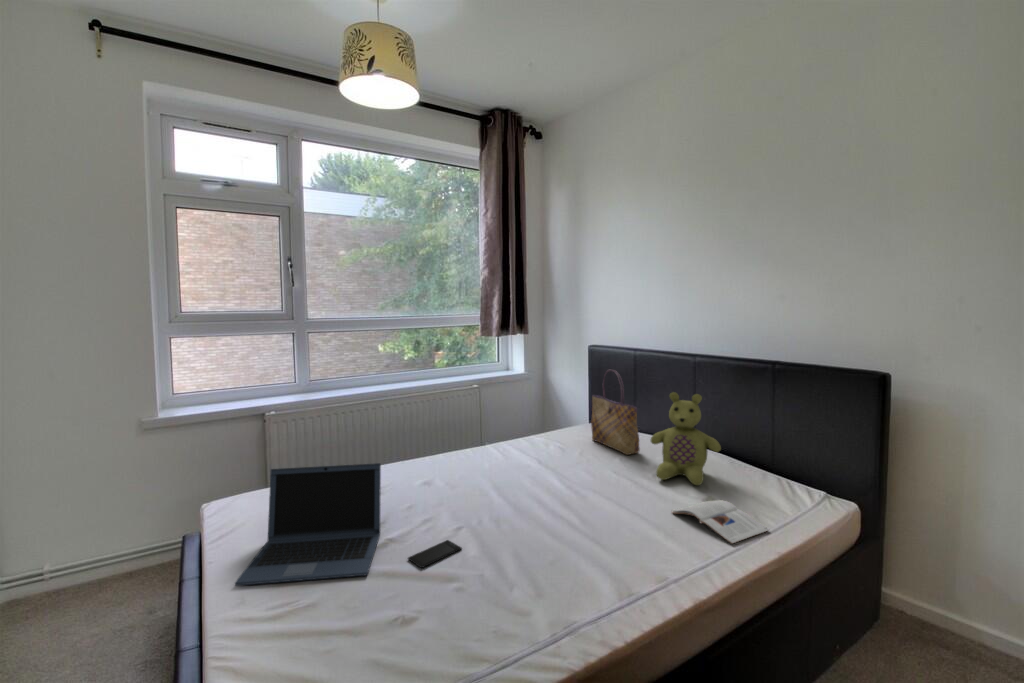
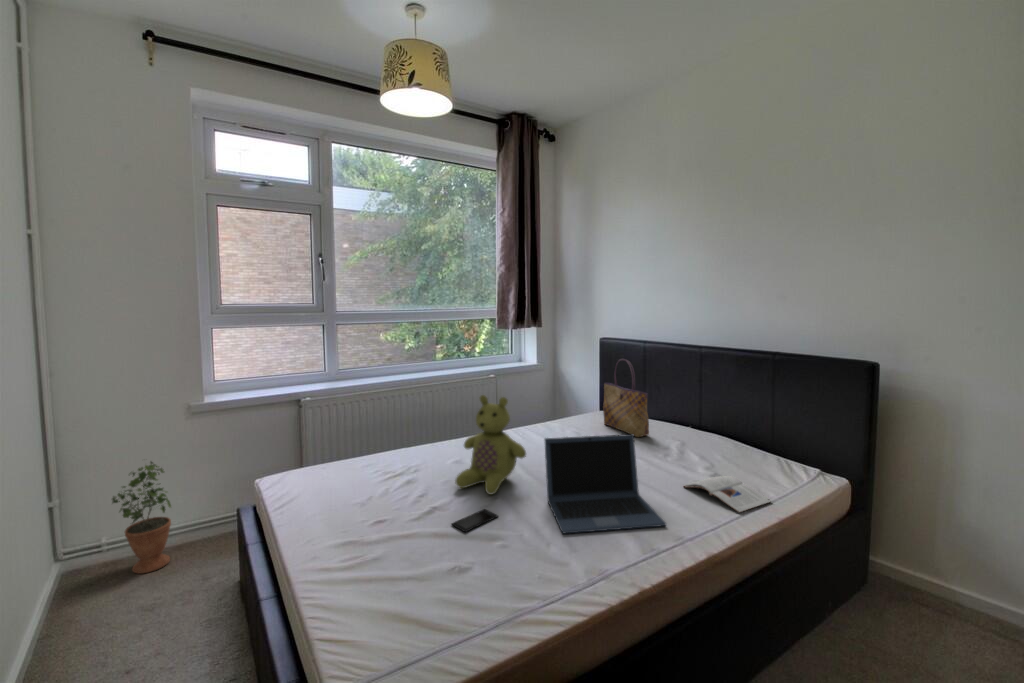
stuffed bear: present [651,392,721,485] -> present [455,395,526,494]
laptop: present [235,463,381,586] -> present [545,434,666,533]
potted plant: none [48,481,118,607] -> present [112,462,171,574]

